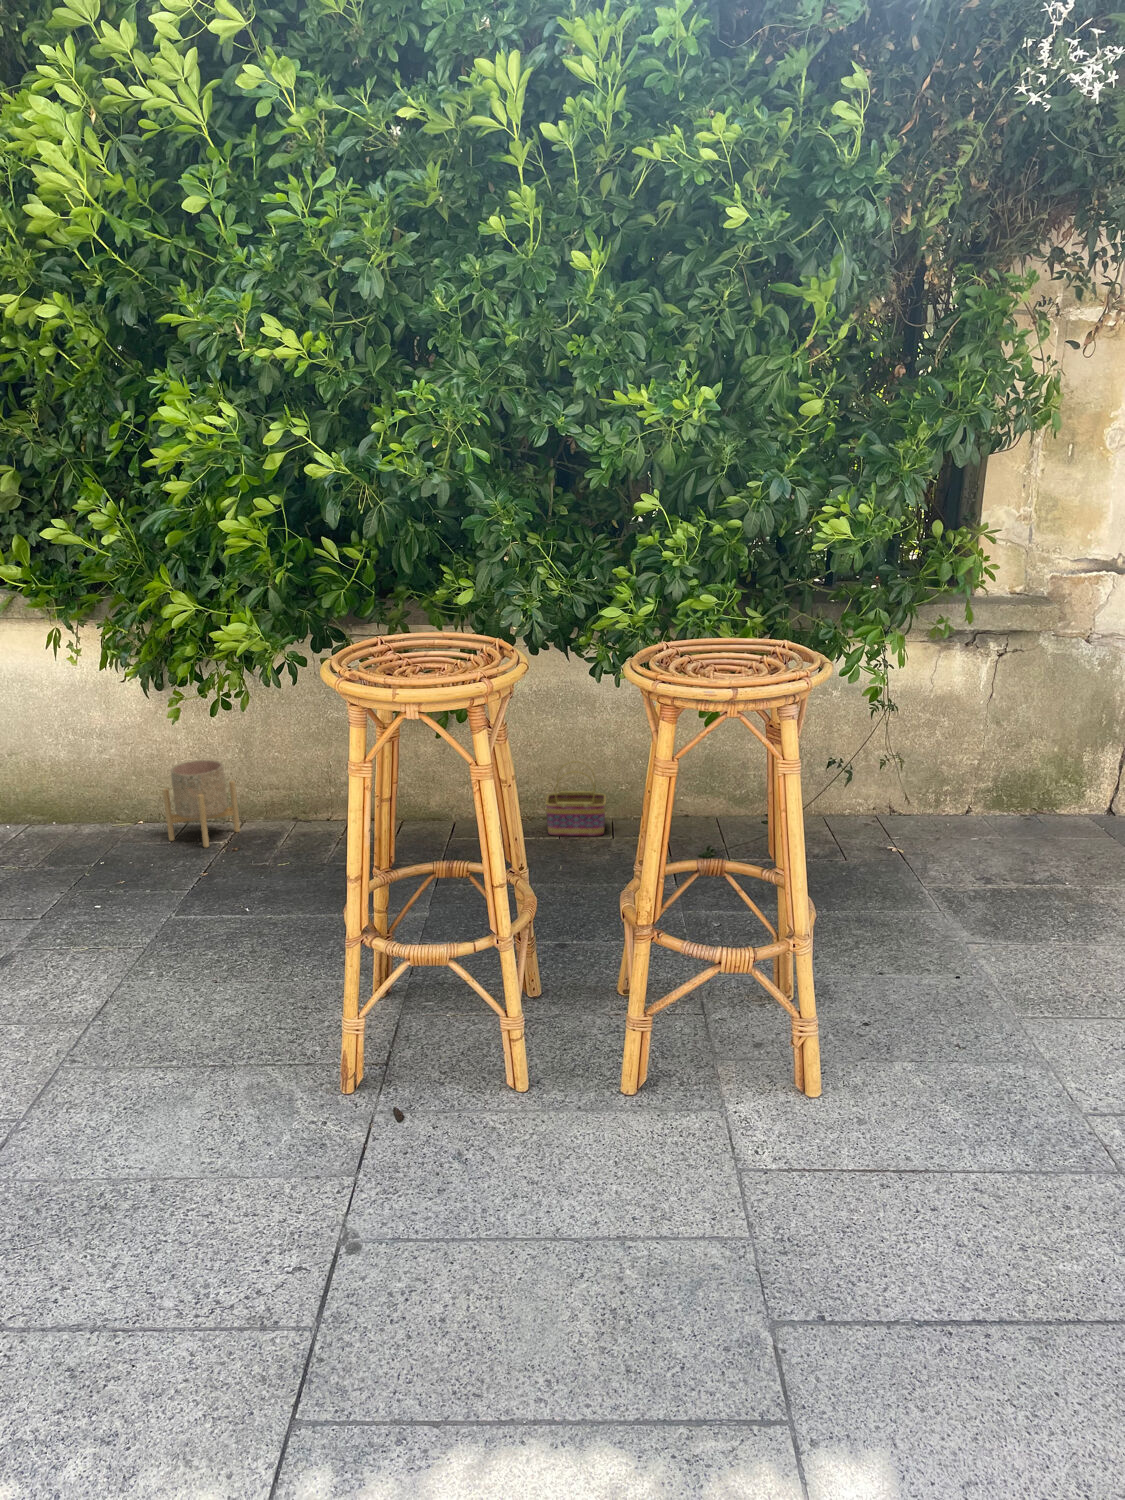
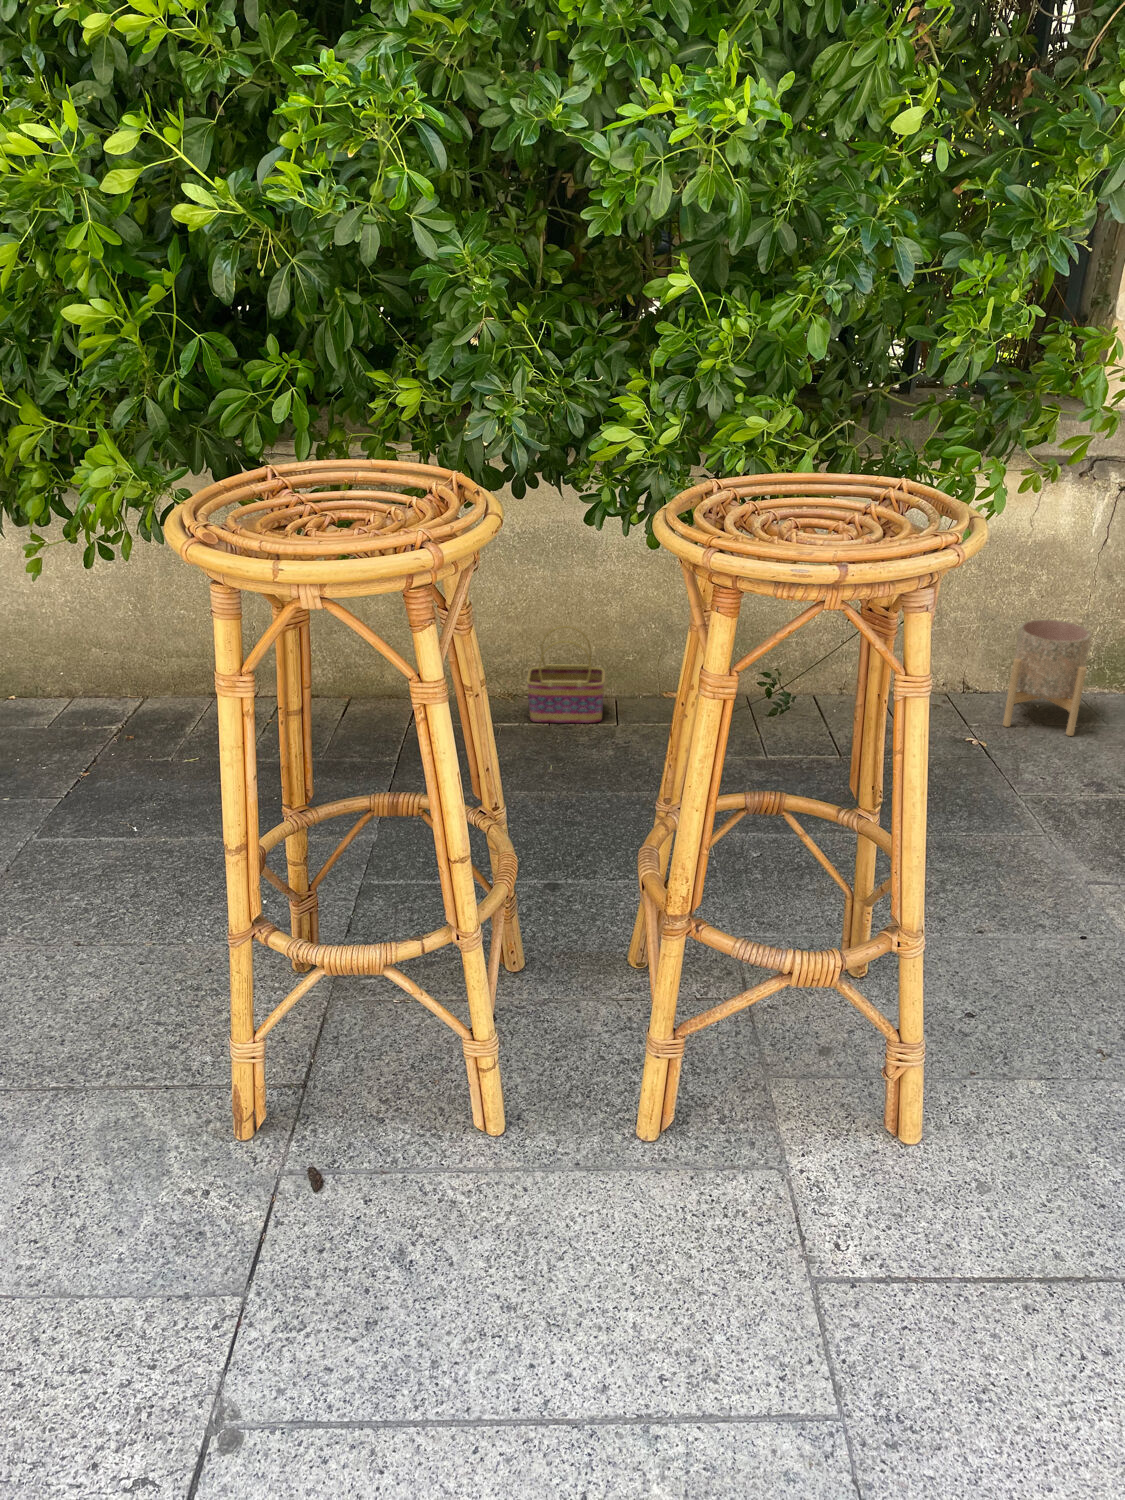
planter: present [163,760,240,848] -> present [1003,619,1091,736]

